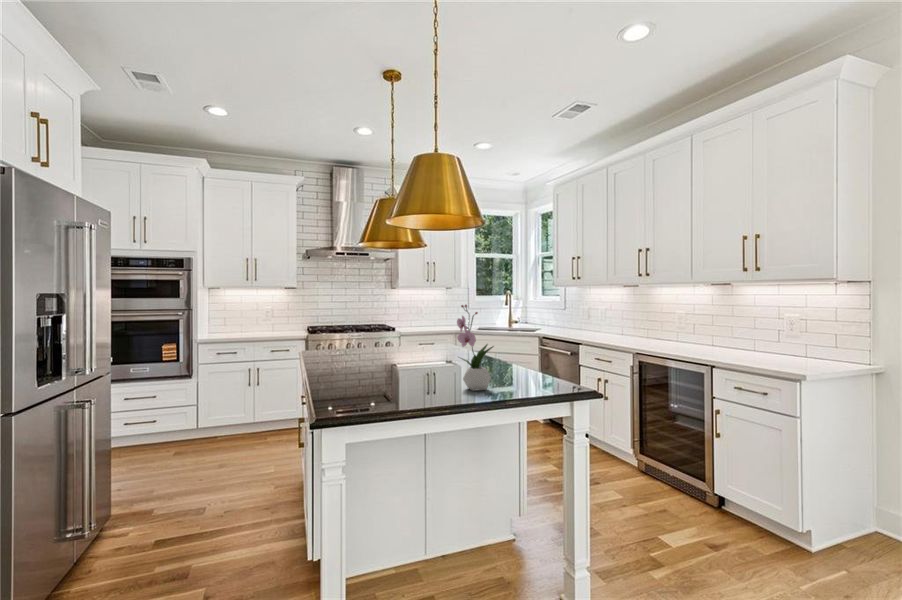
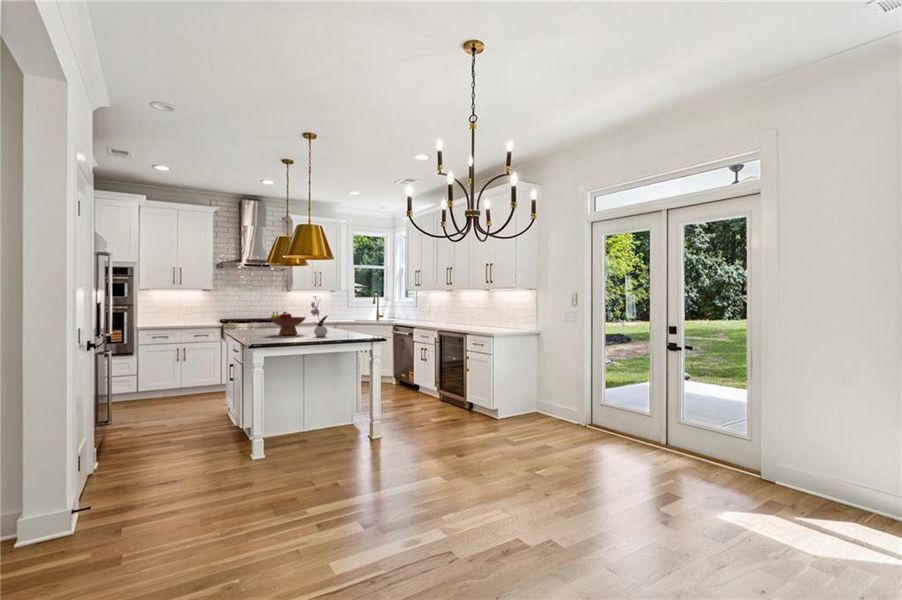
fruit bowl: none [373,333,443,380] -> present [270,312,306,335]

